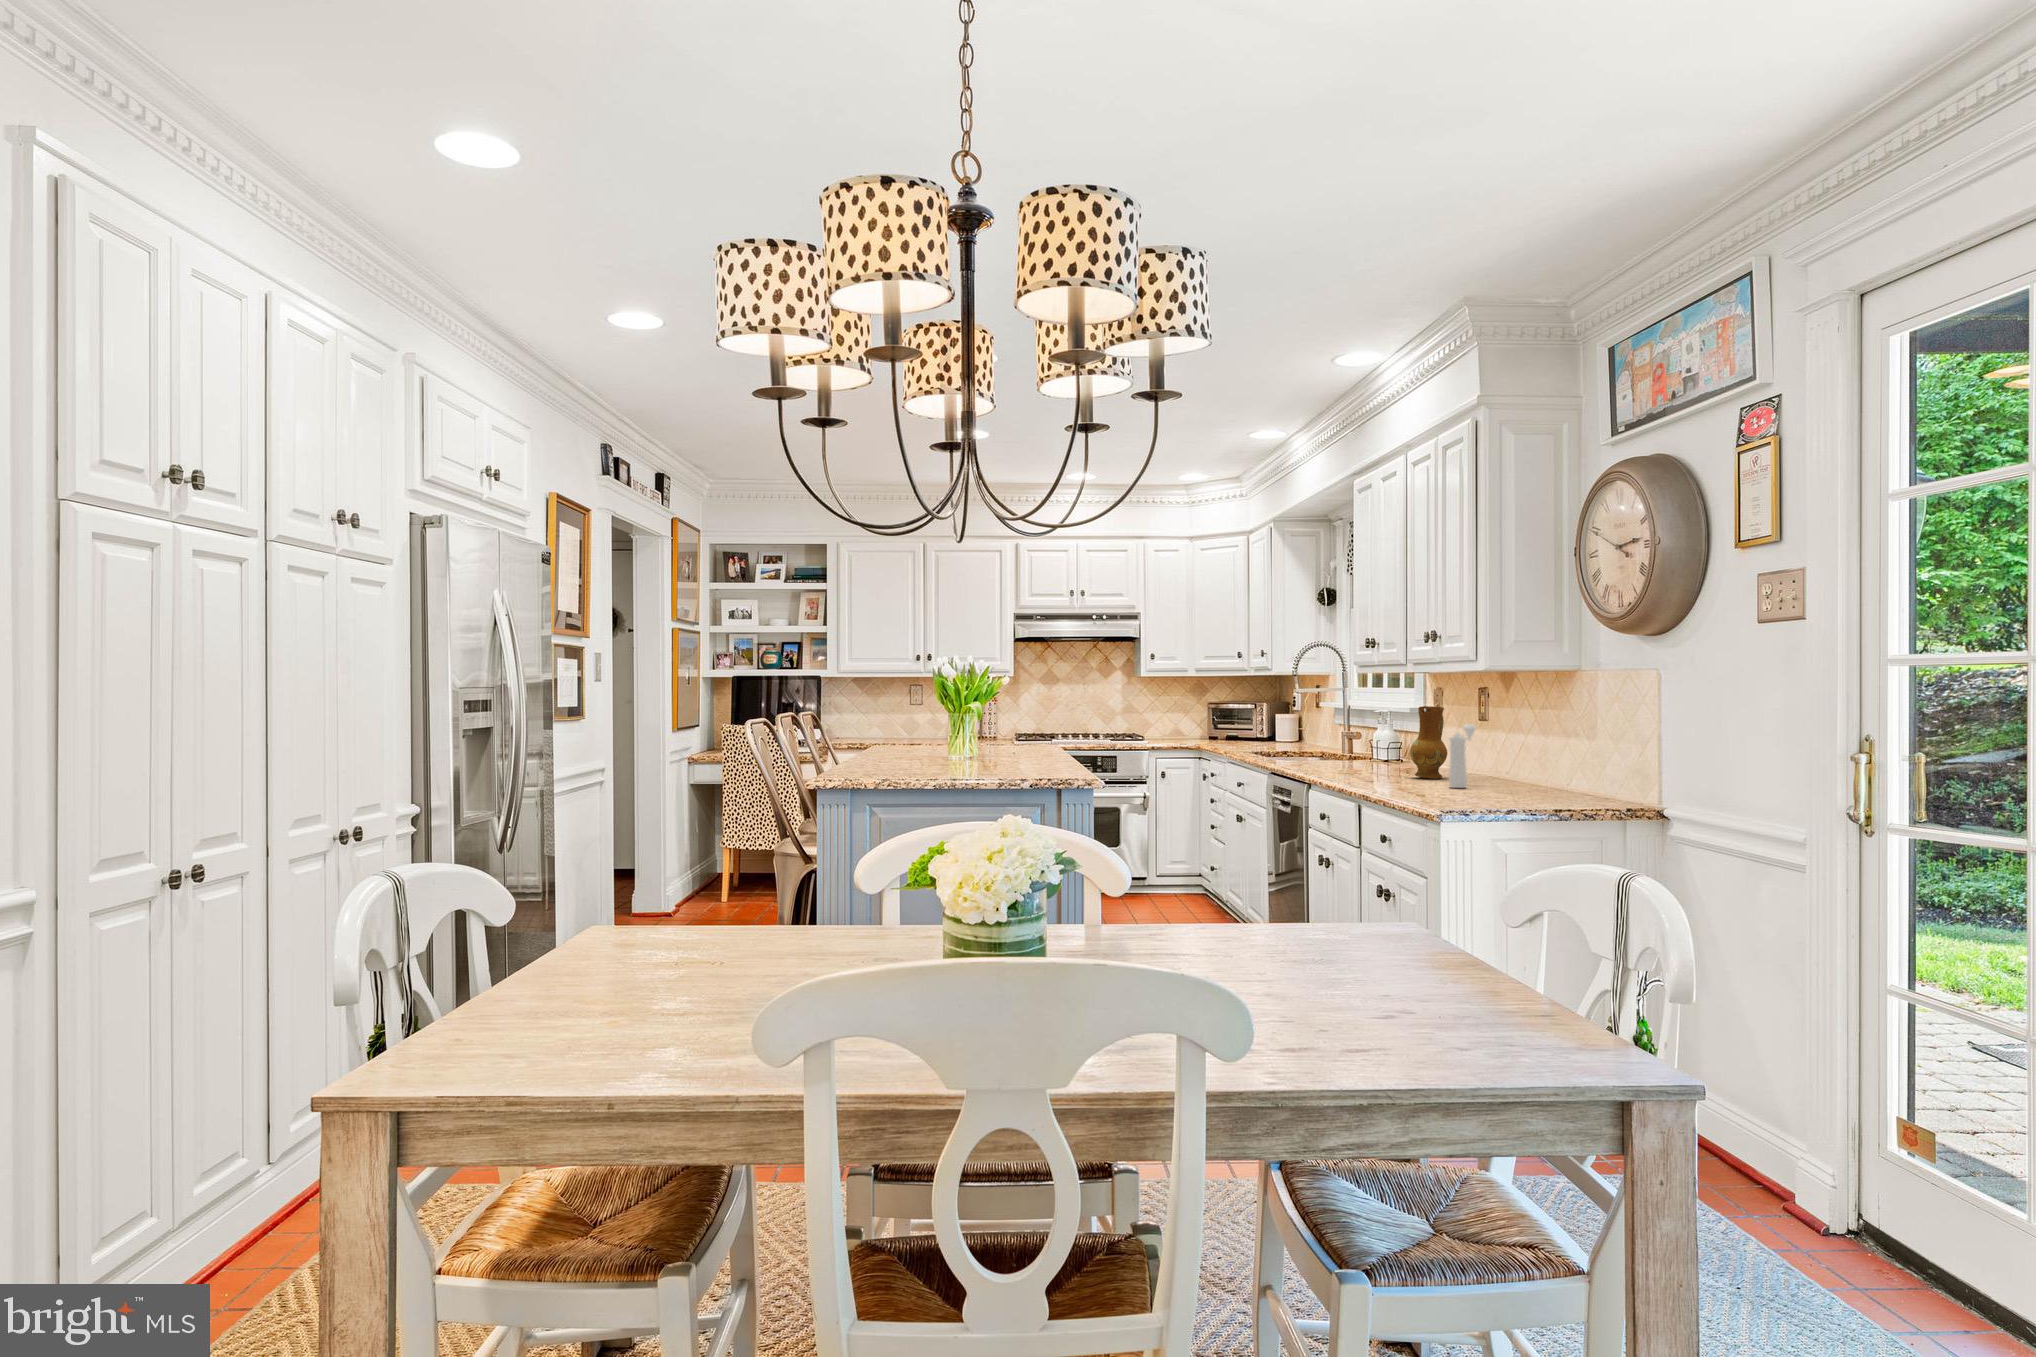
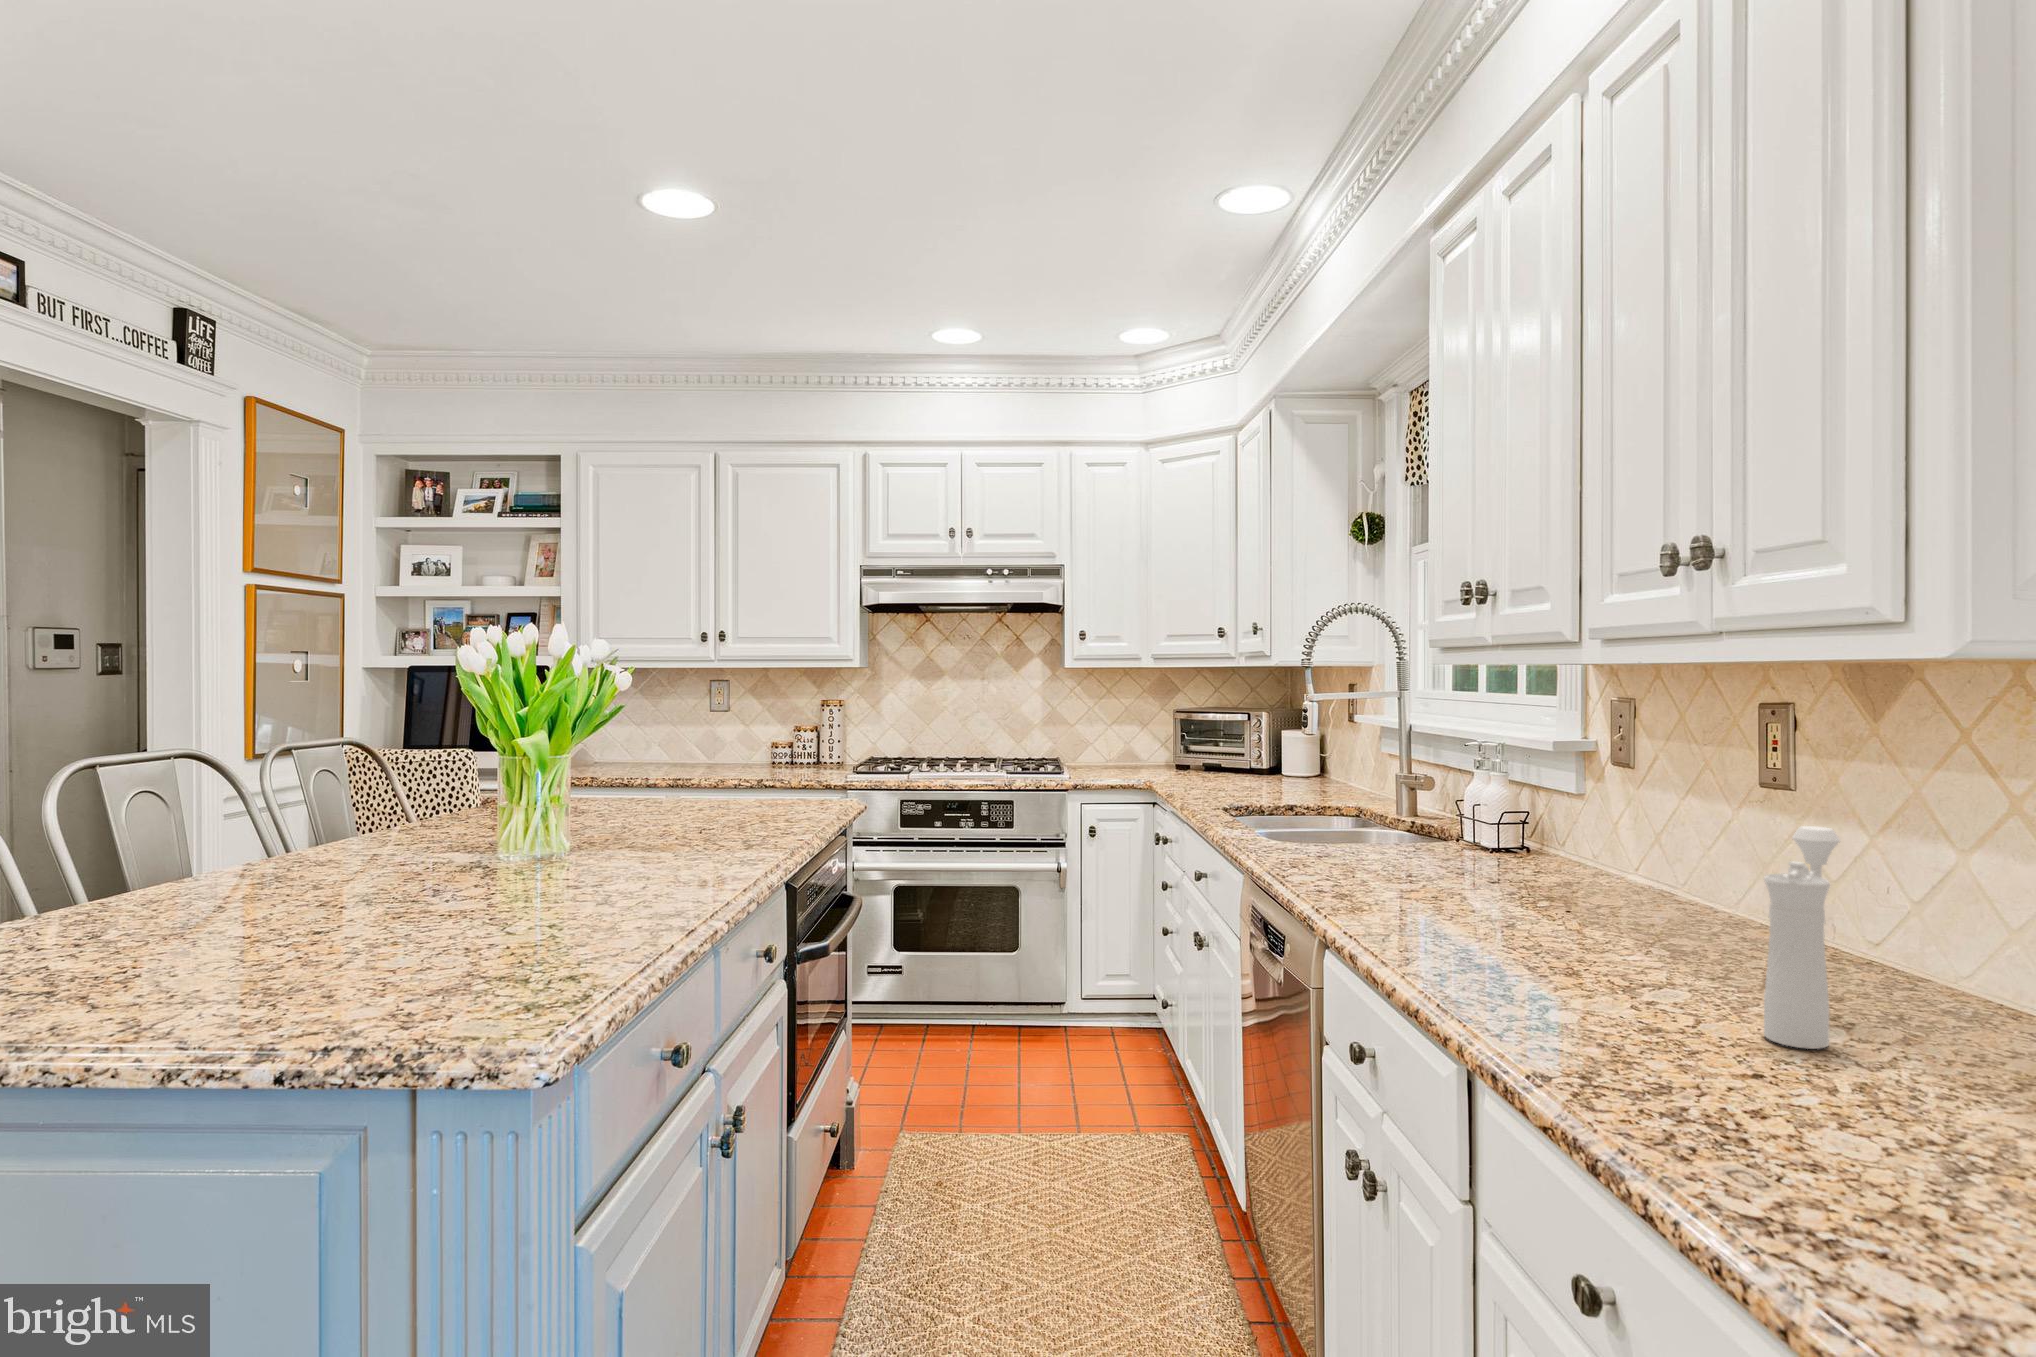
ceramic jug: present [1410,706,1447,779] -> none [1592,755,1700,958]

